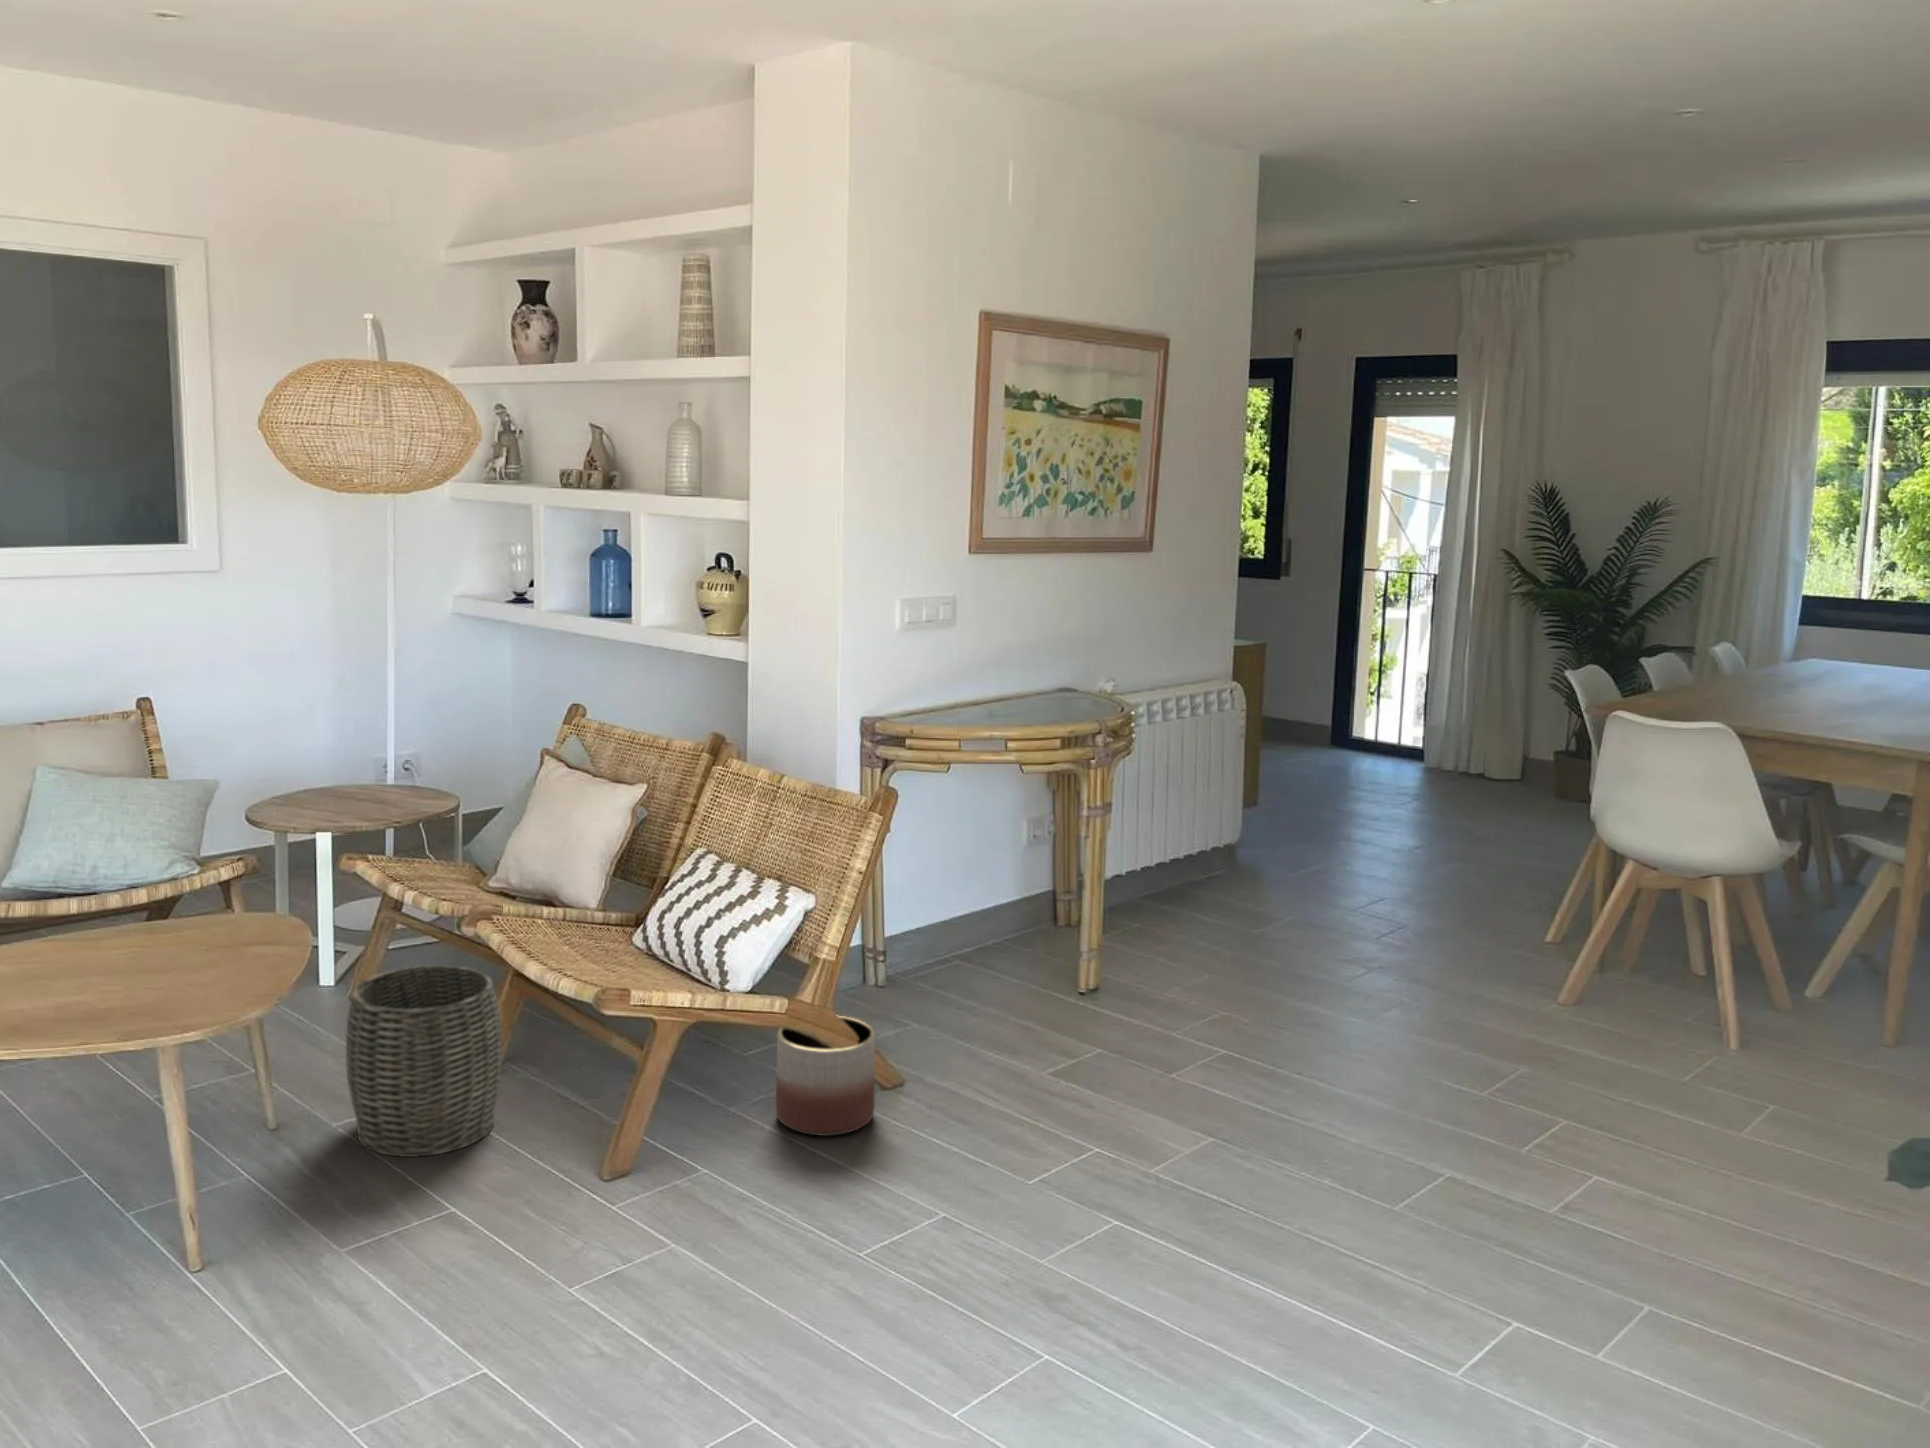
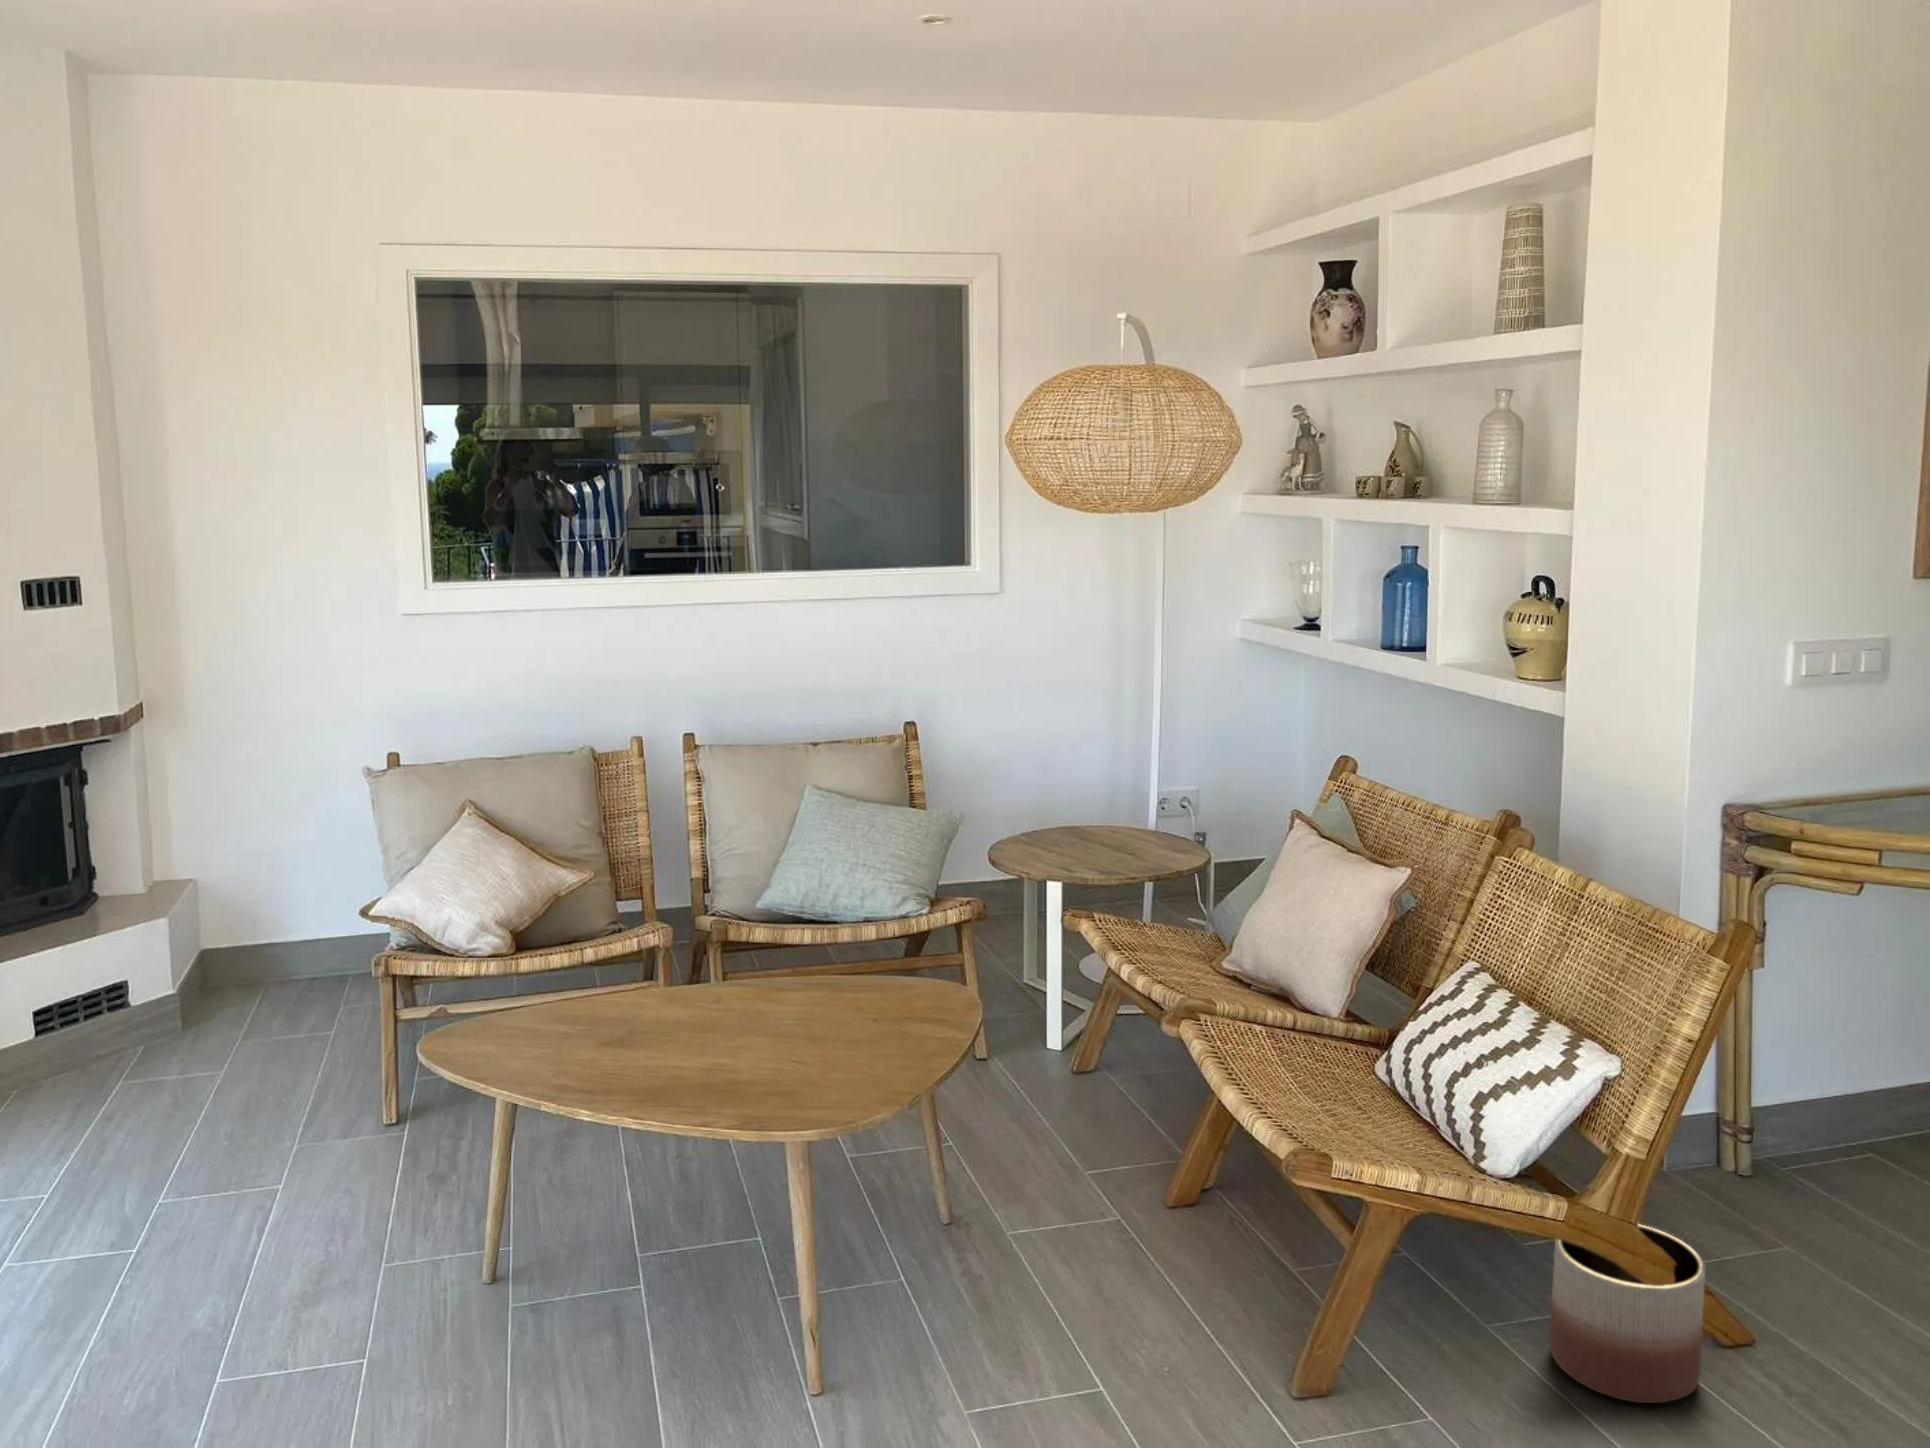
woven basket: present [346,965,502,1157] -> none [1022,1063,1197,1297]

